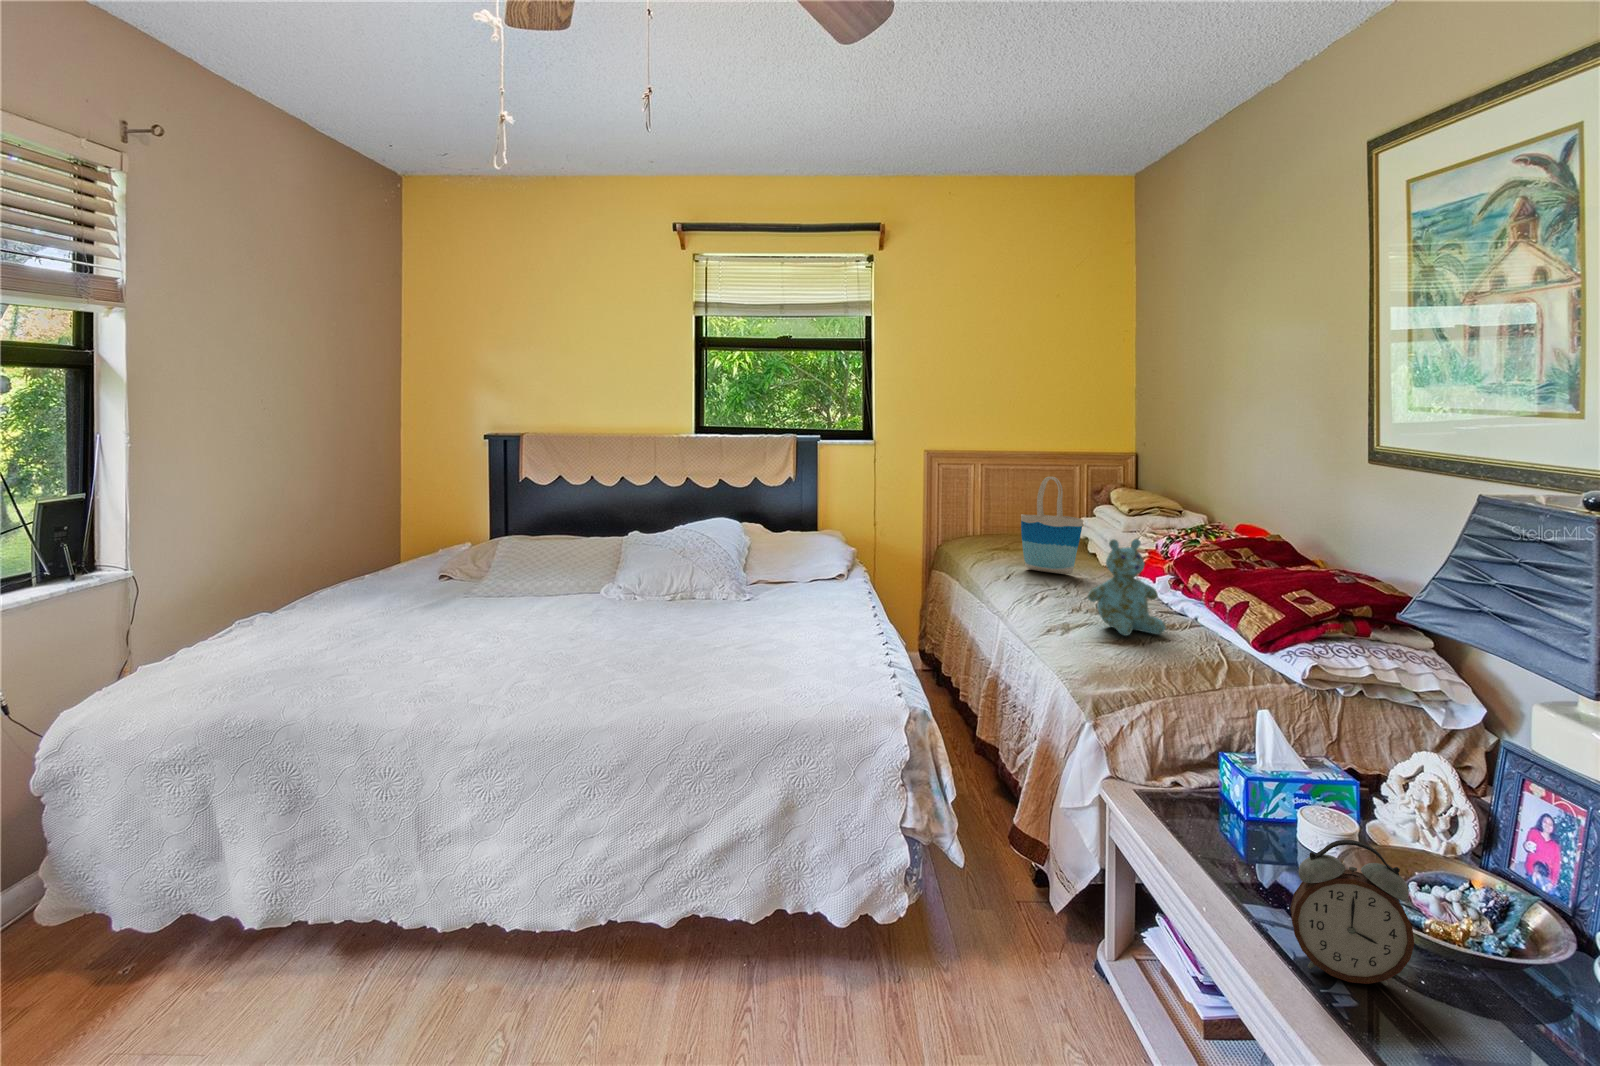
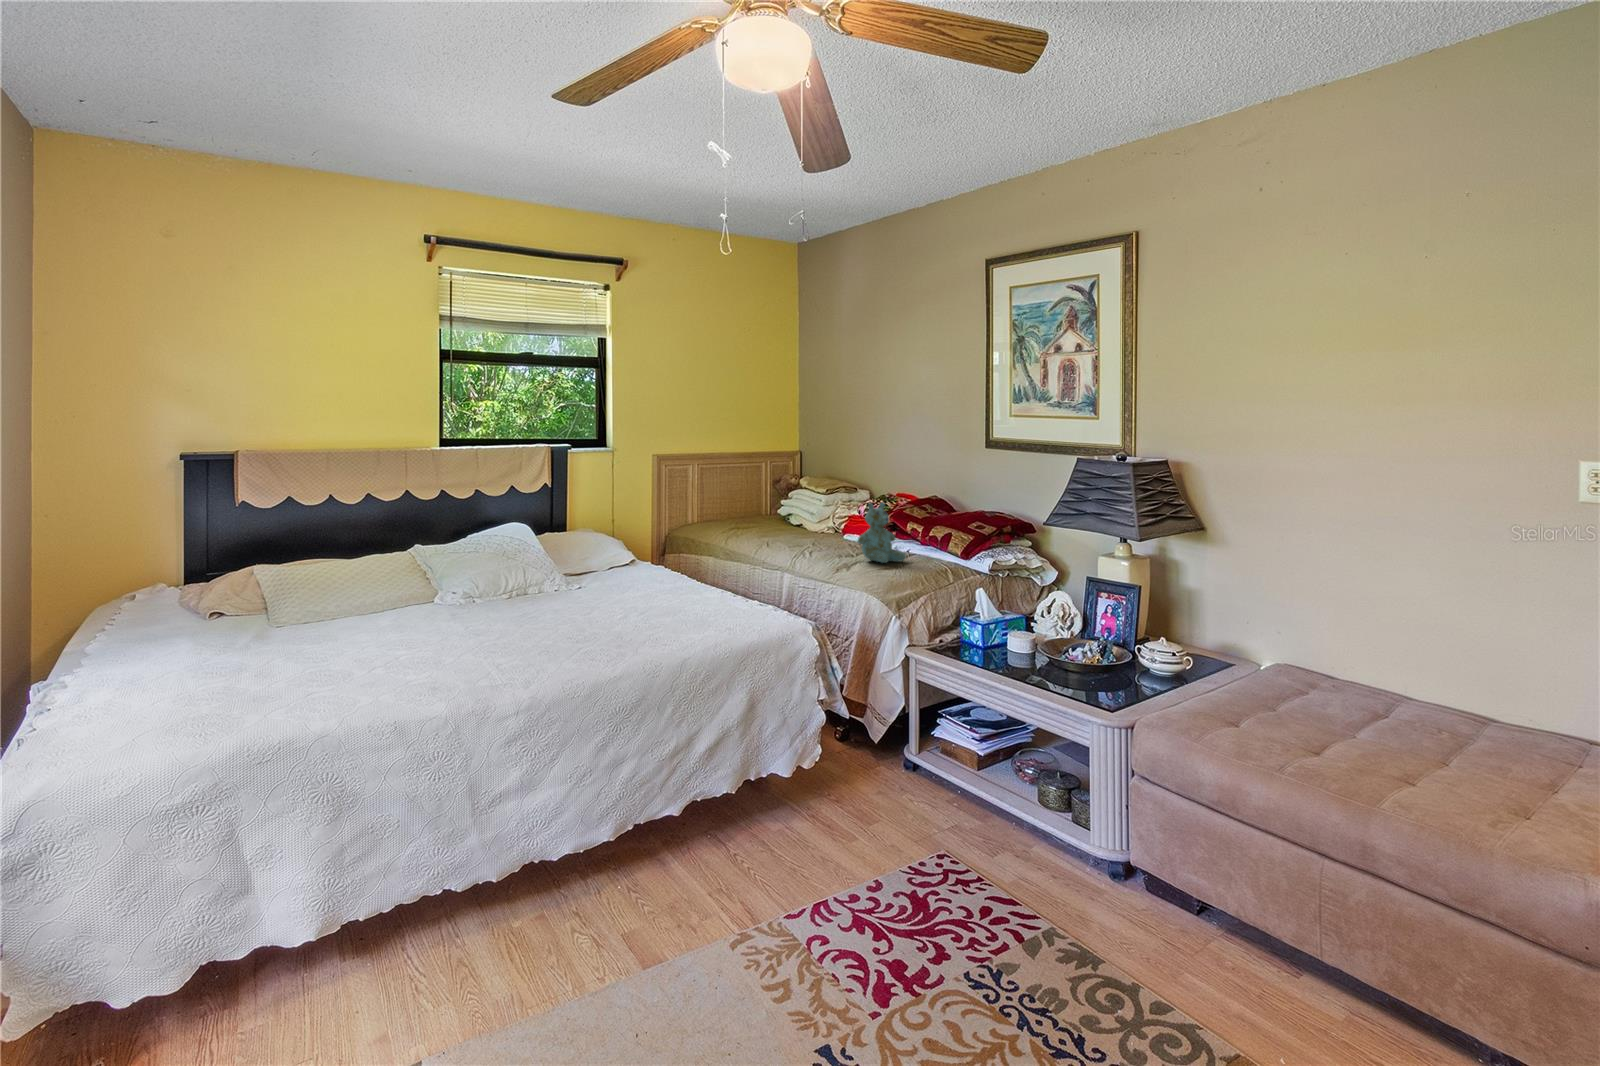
tote bag: present [1021,477,1083,574] -> none [770,468,819,539]
alarm clock: present [1290,840,1414,986] -> none [1028,613,1078,675]

